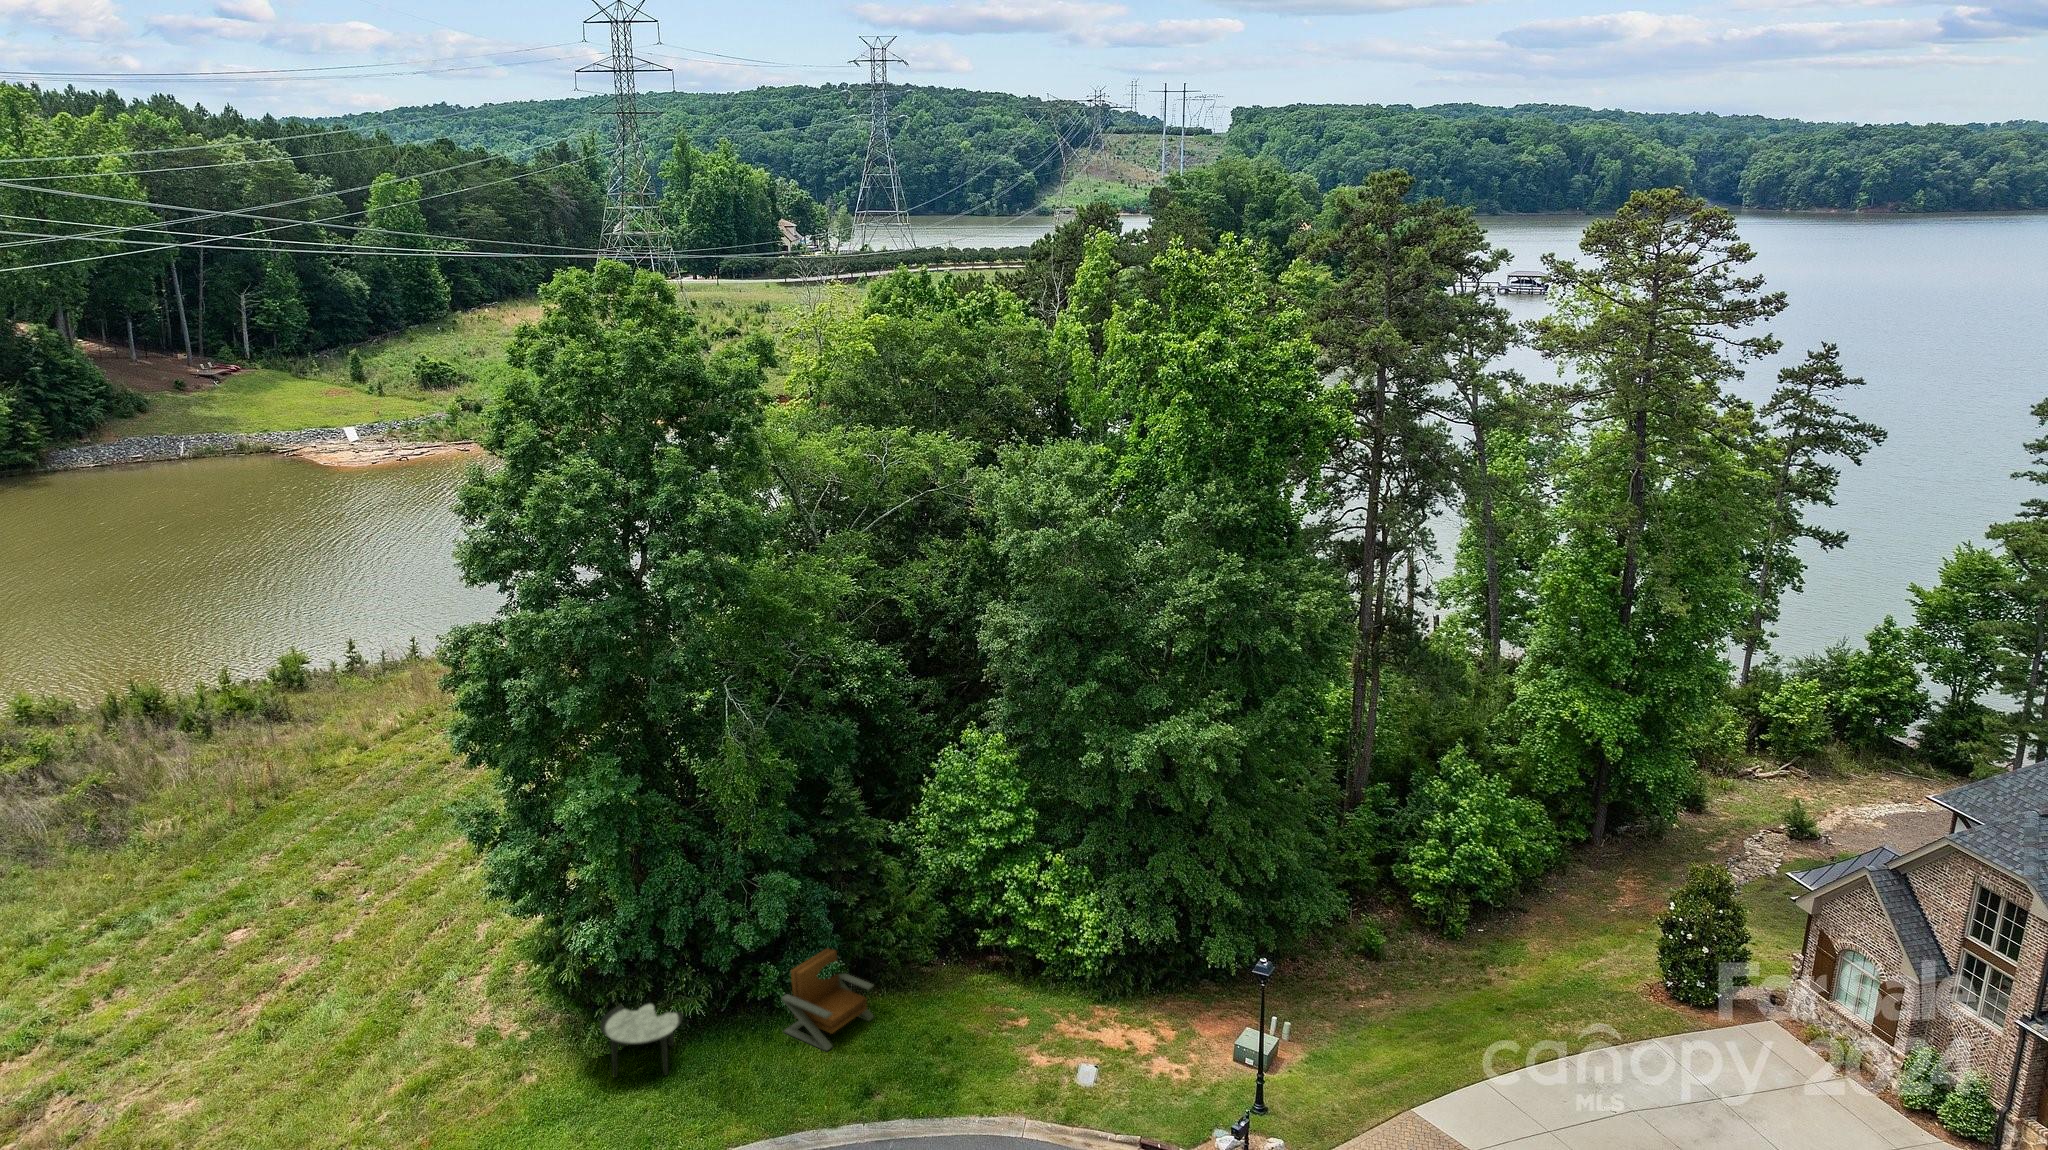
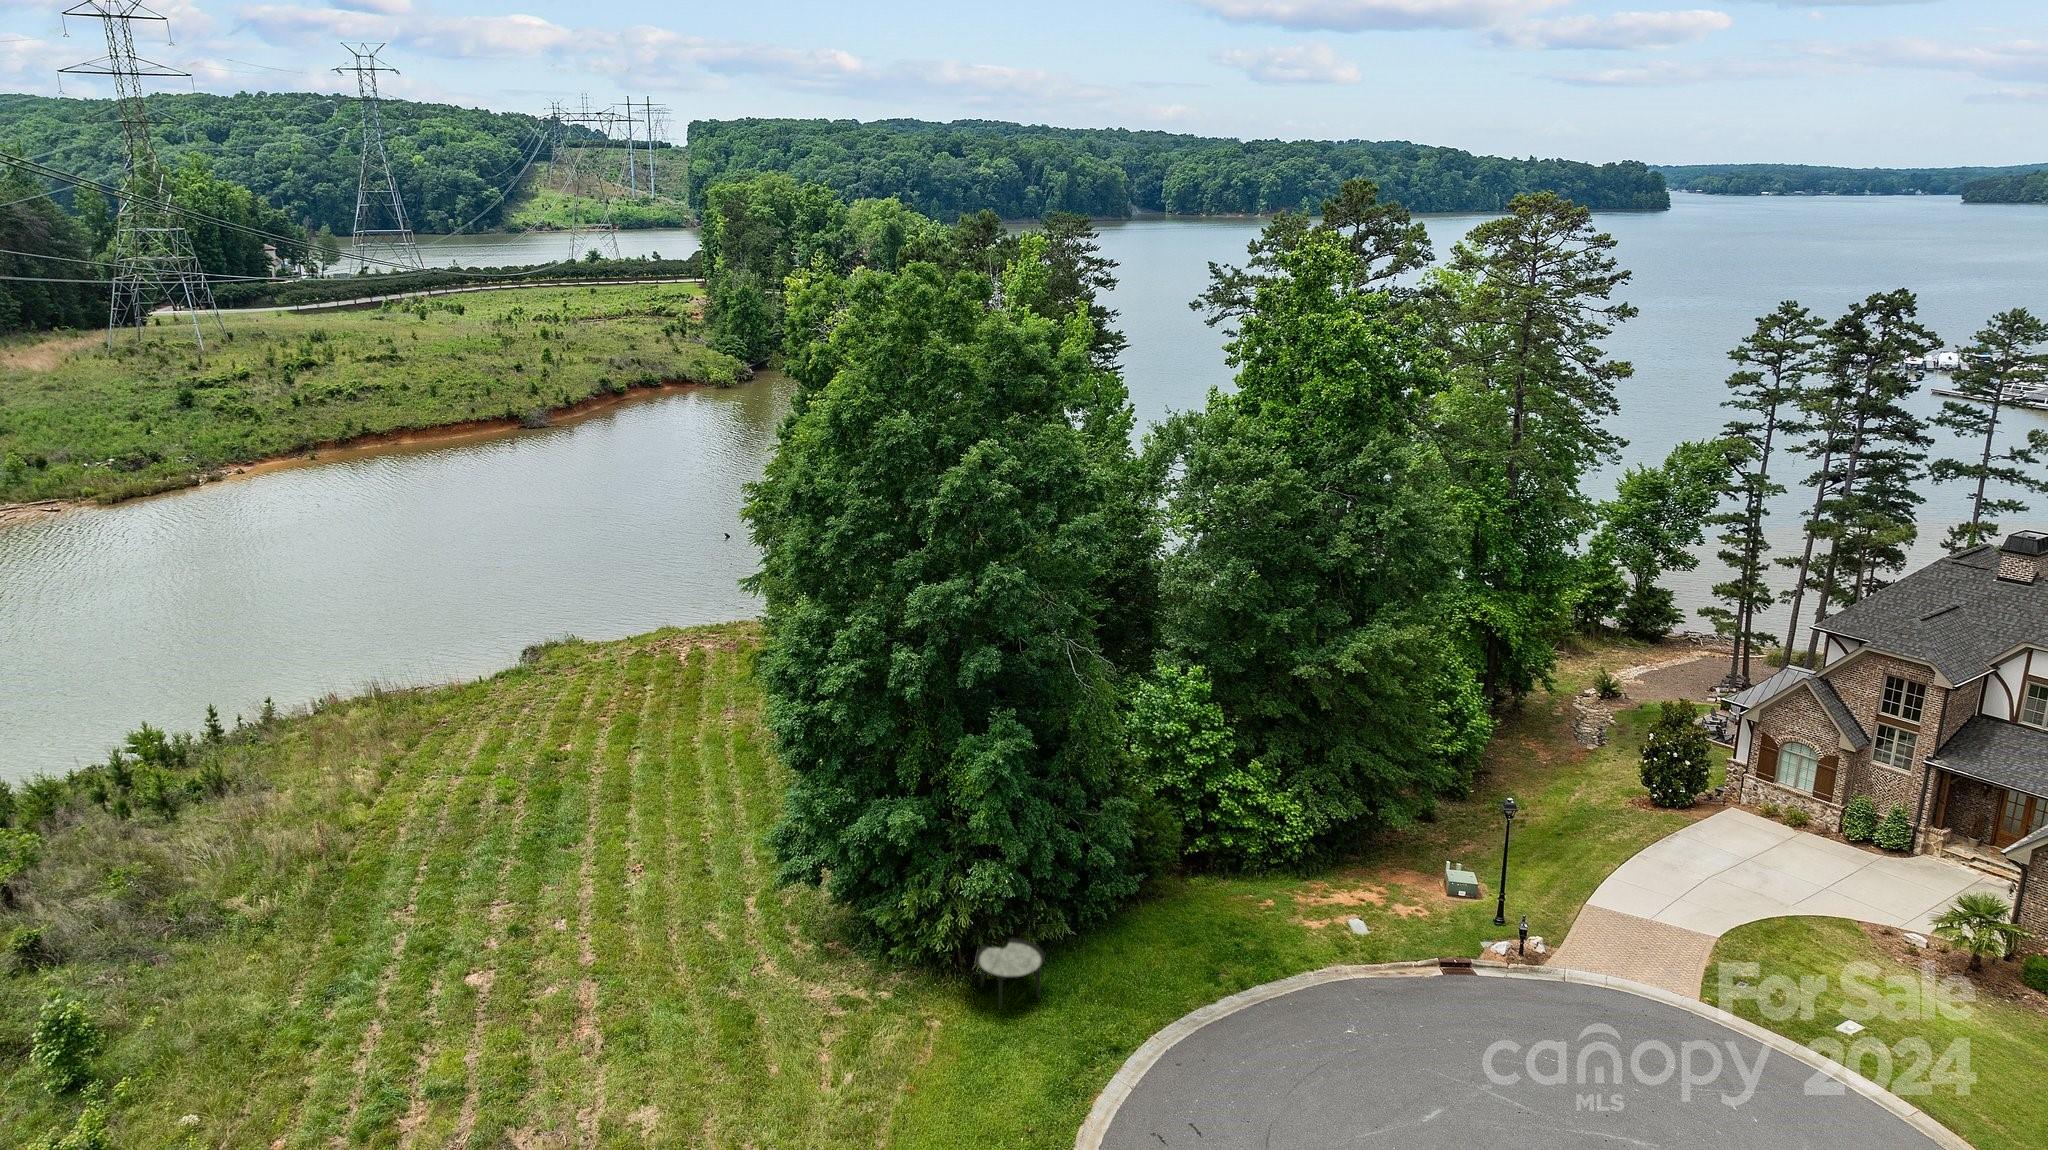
lounge chair: present [781,949,874,1051] -> none [1097,871,1156,953]

